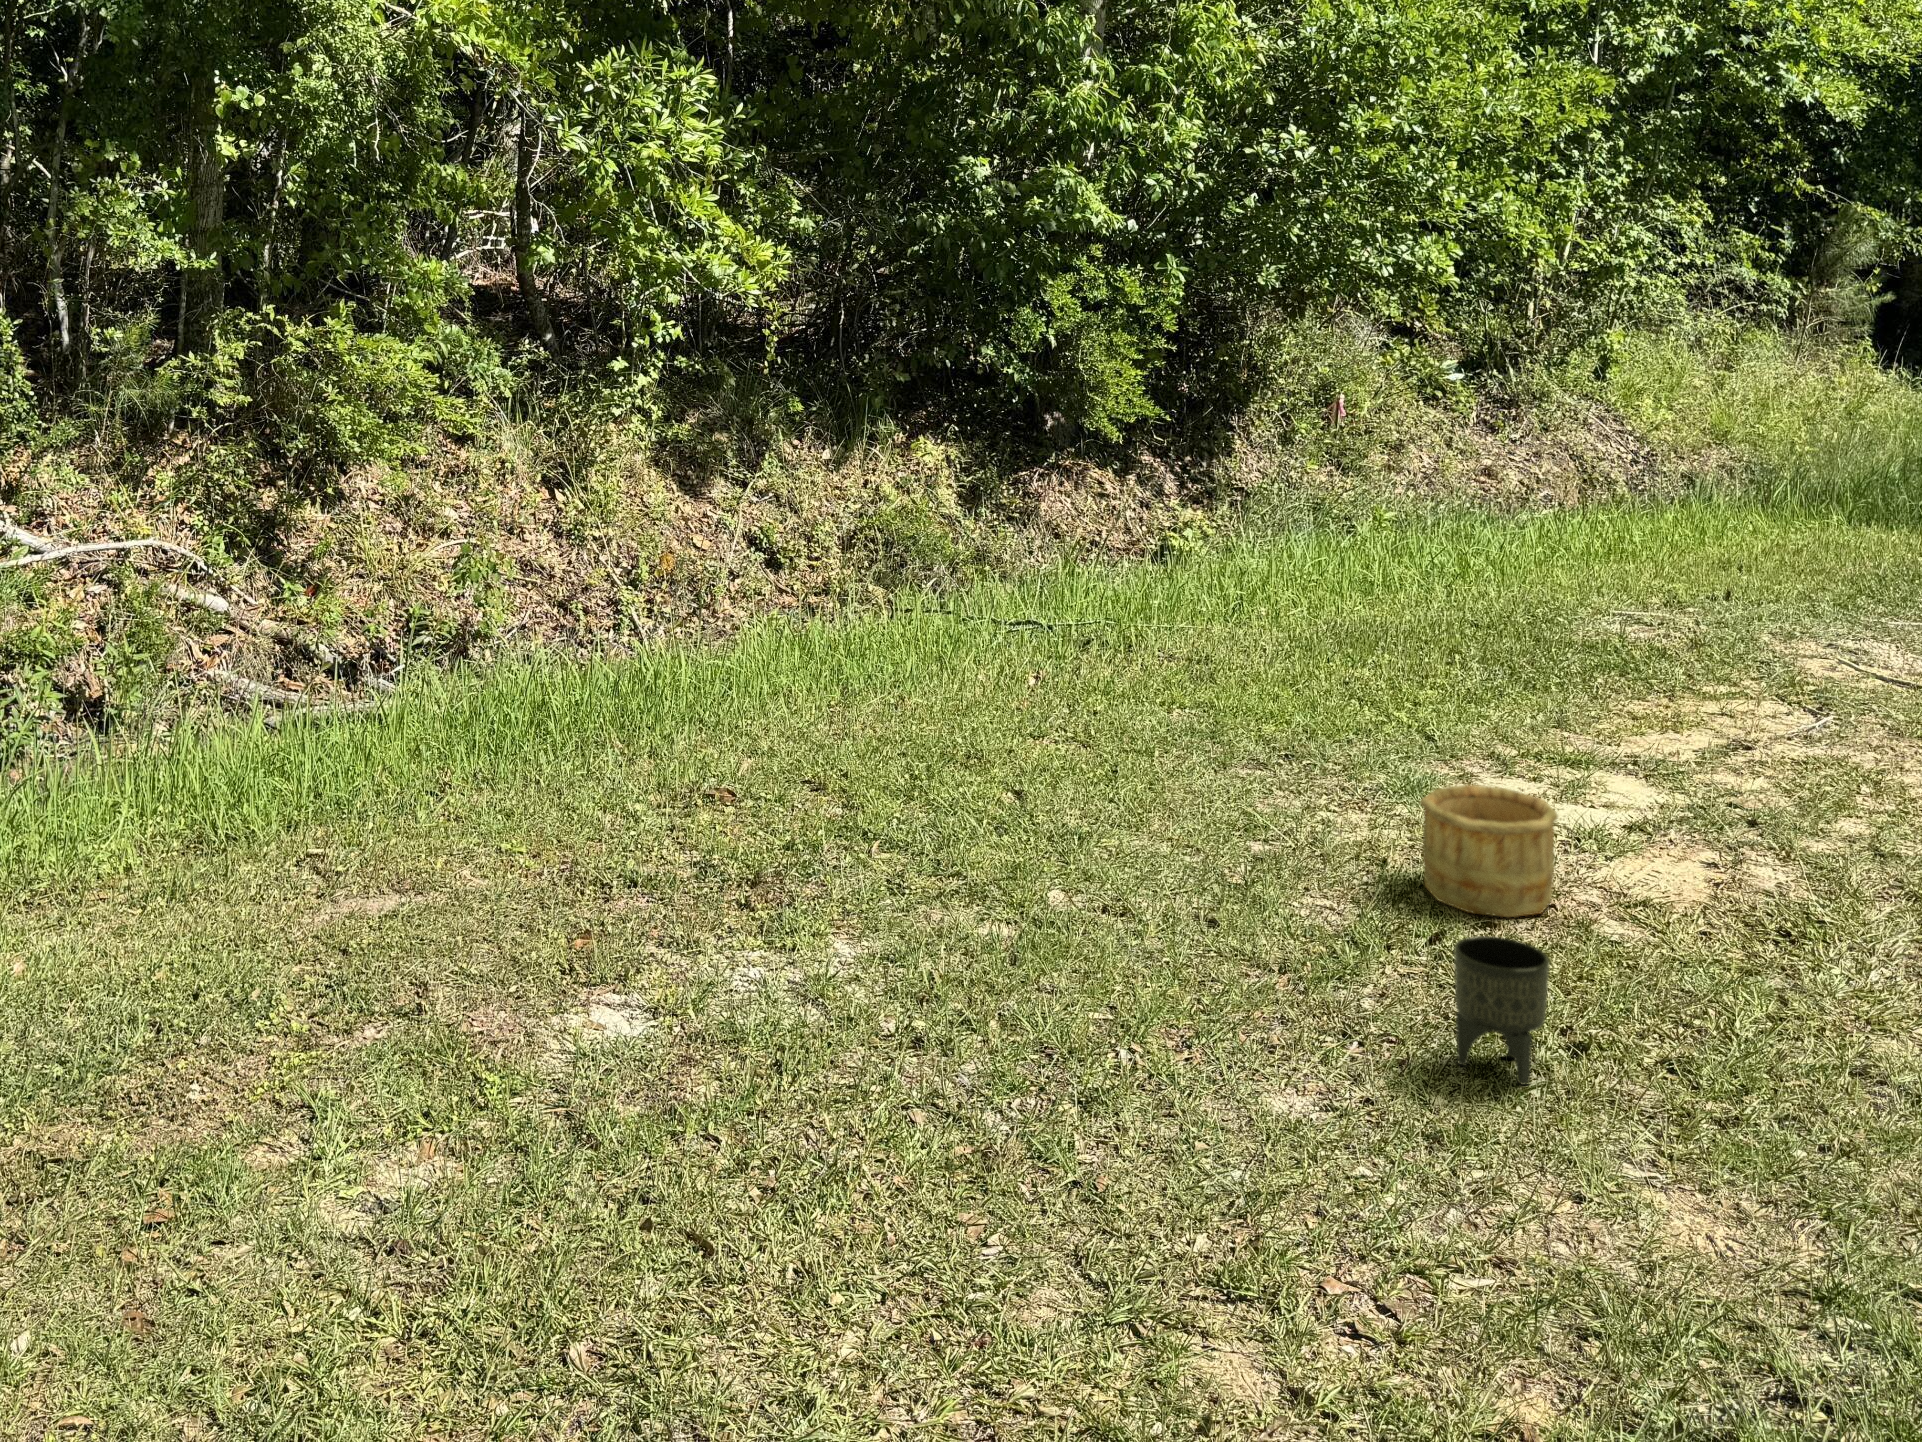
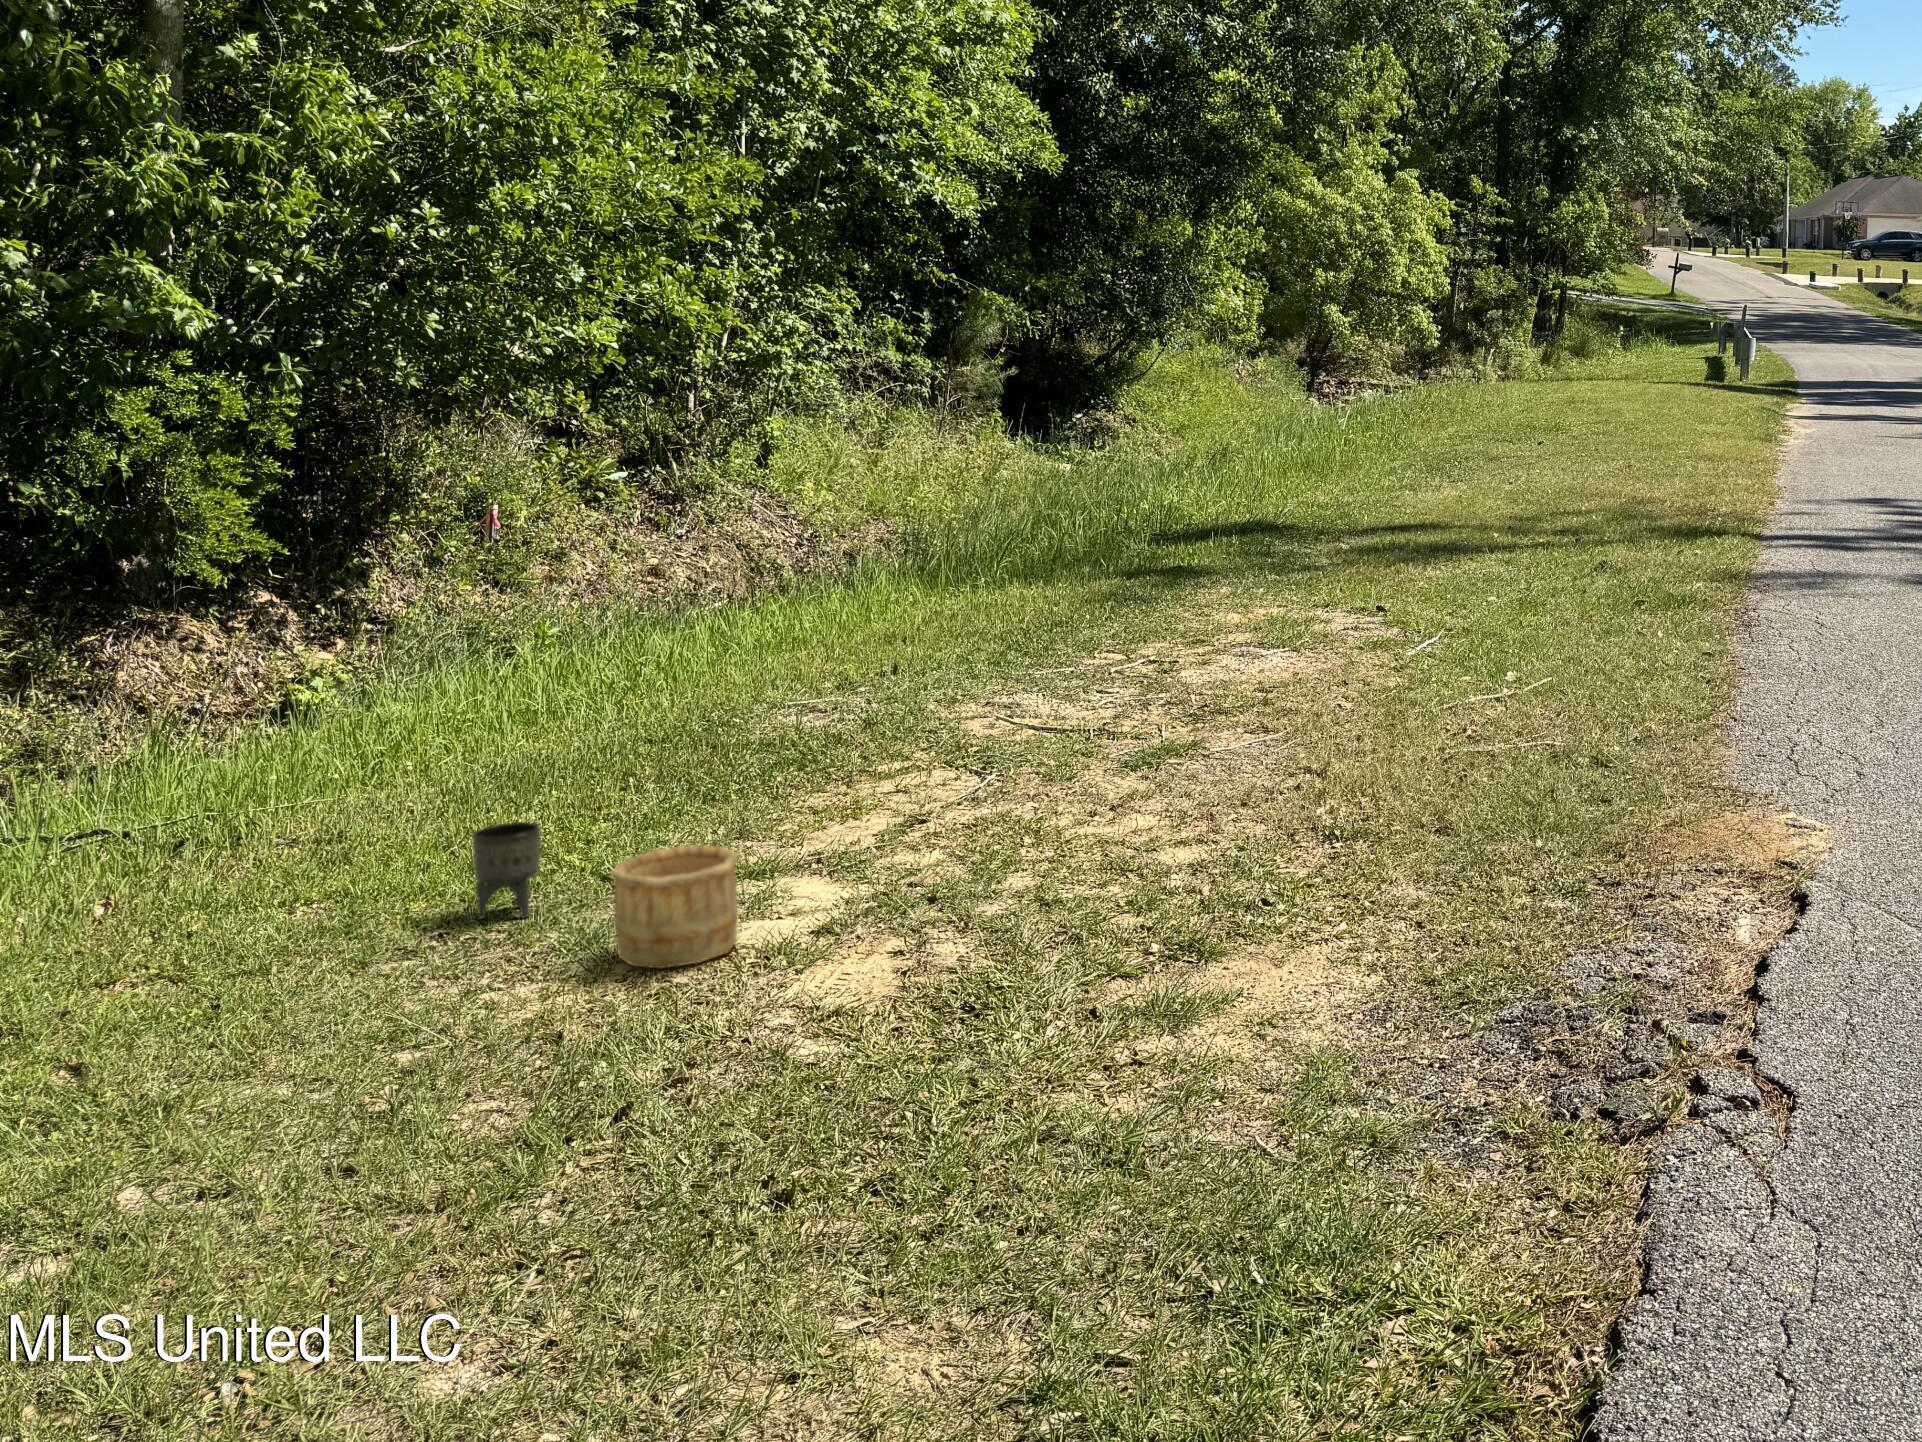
planter: present [1454,936,1550,1085] -> present [472,822,541,919]

